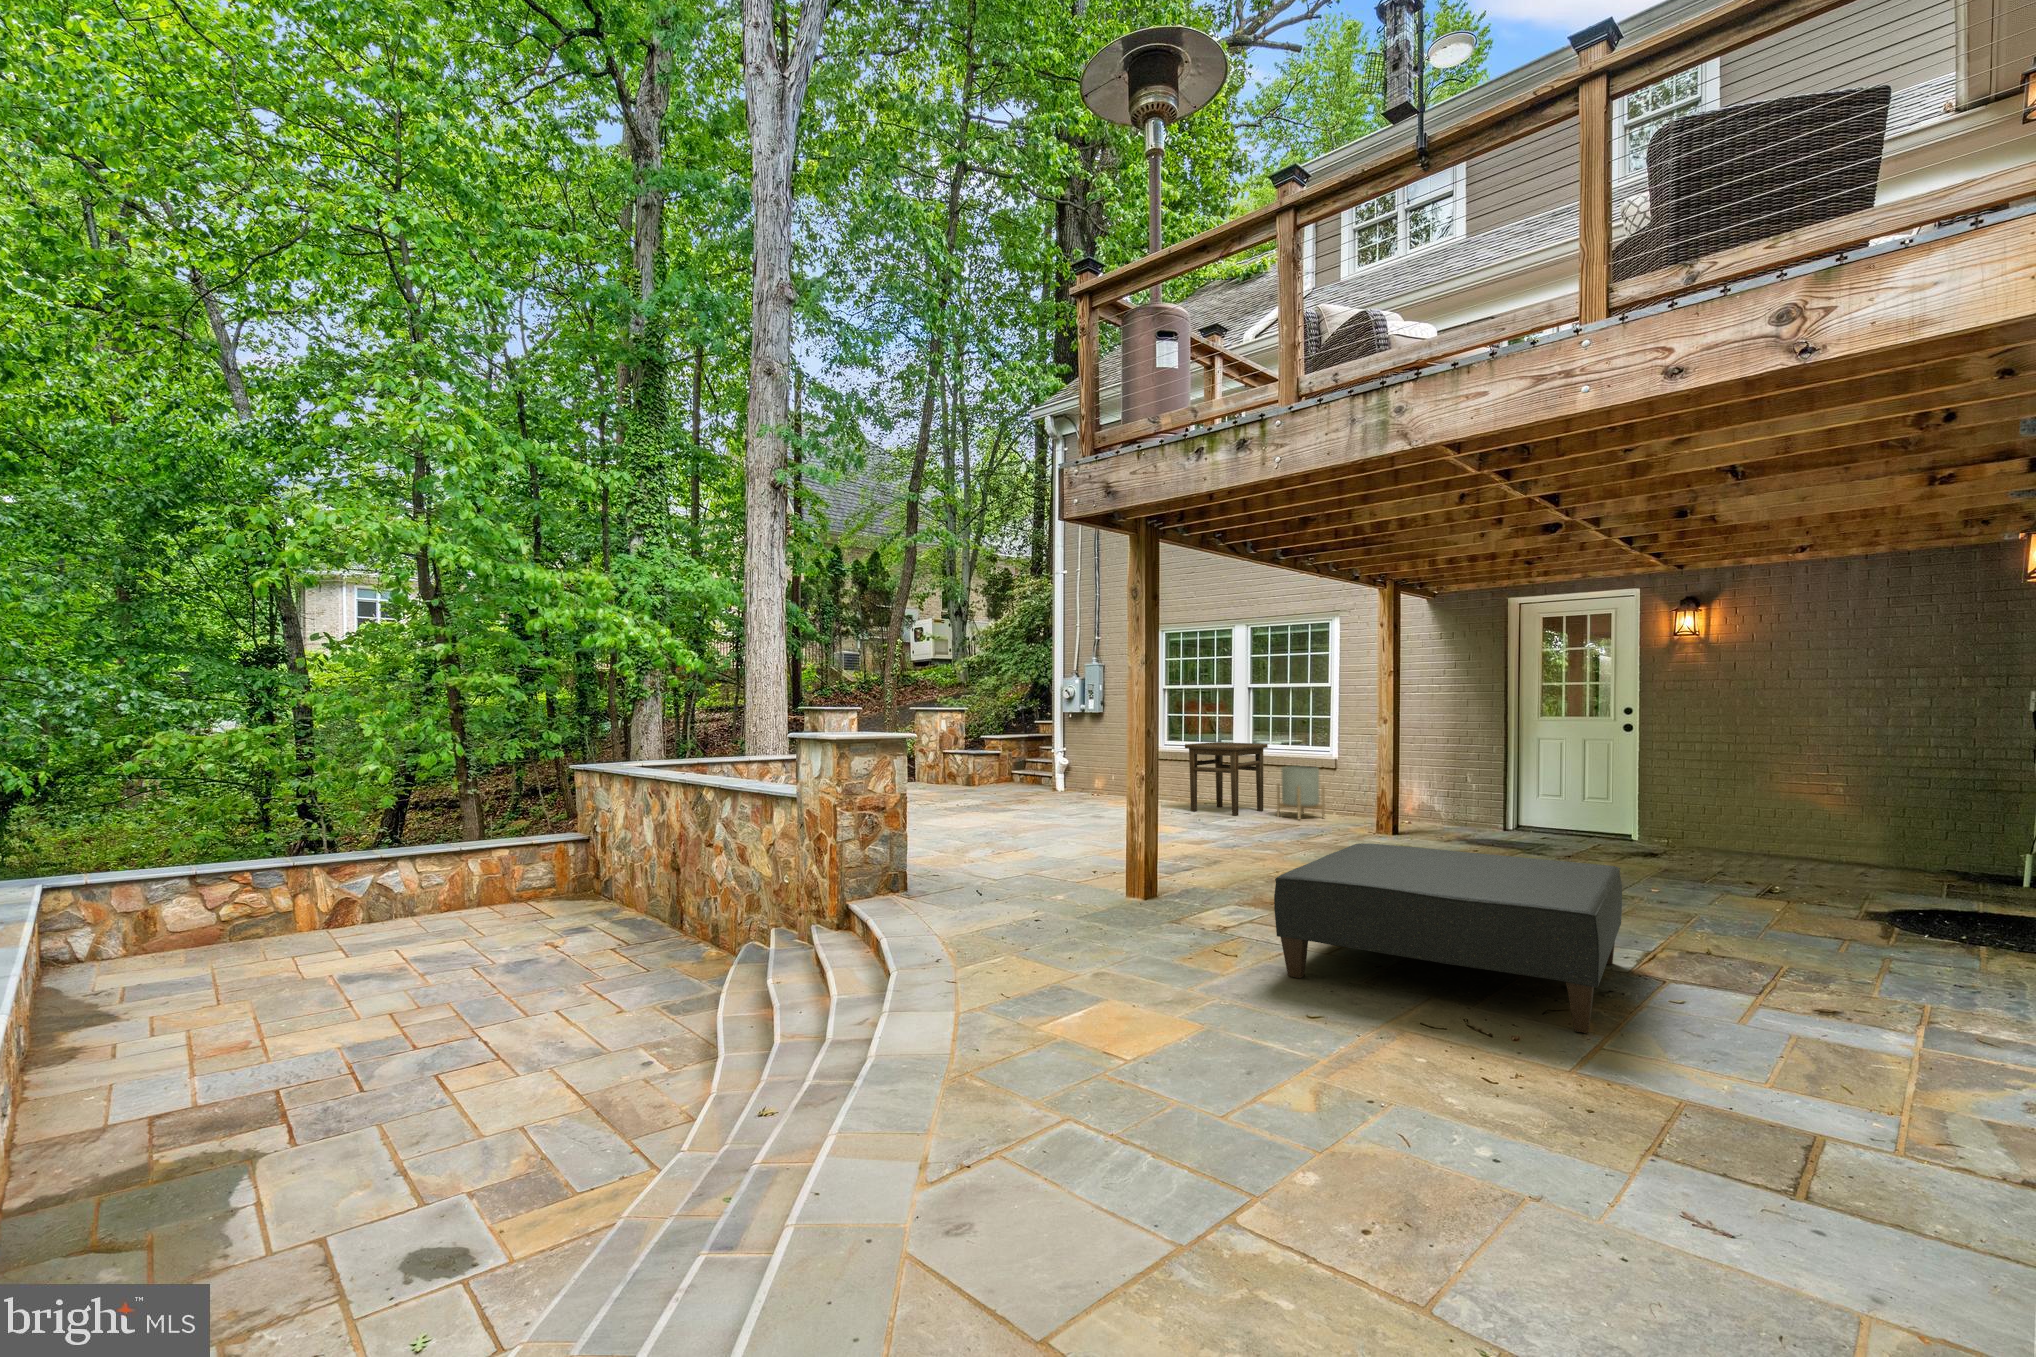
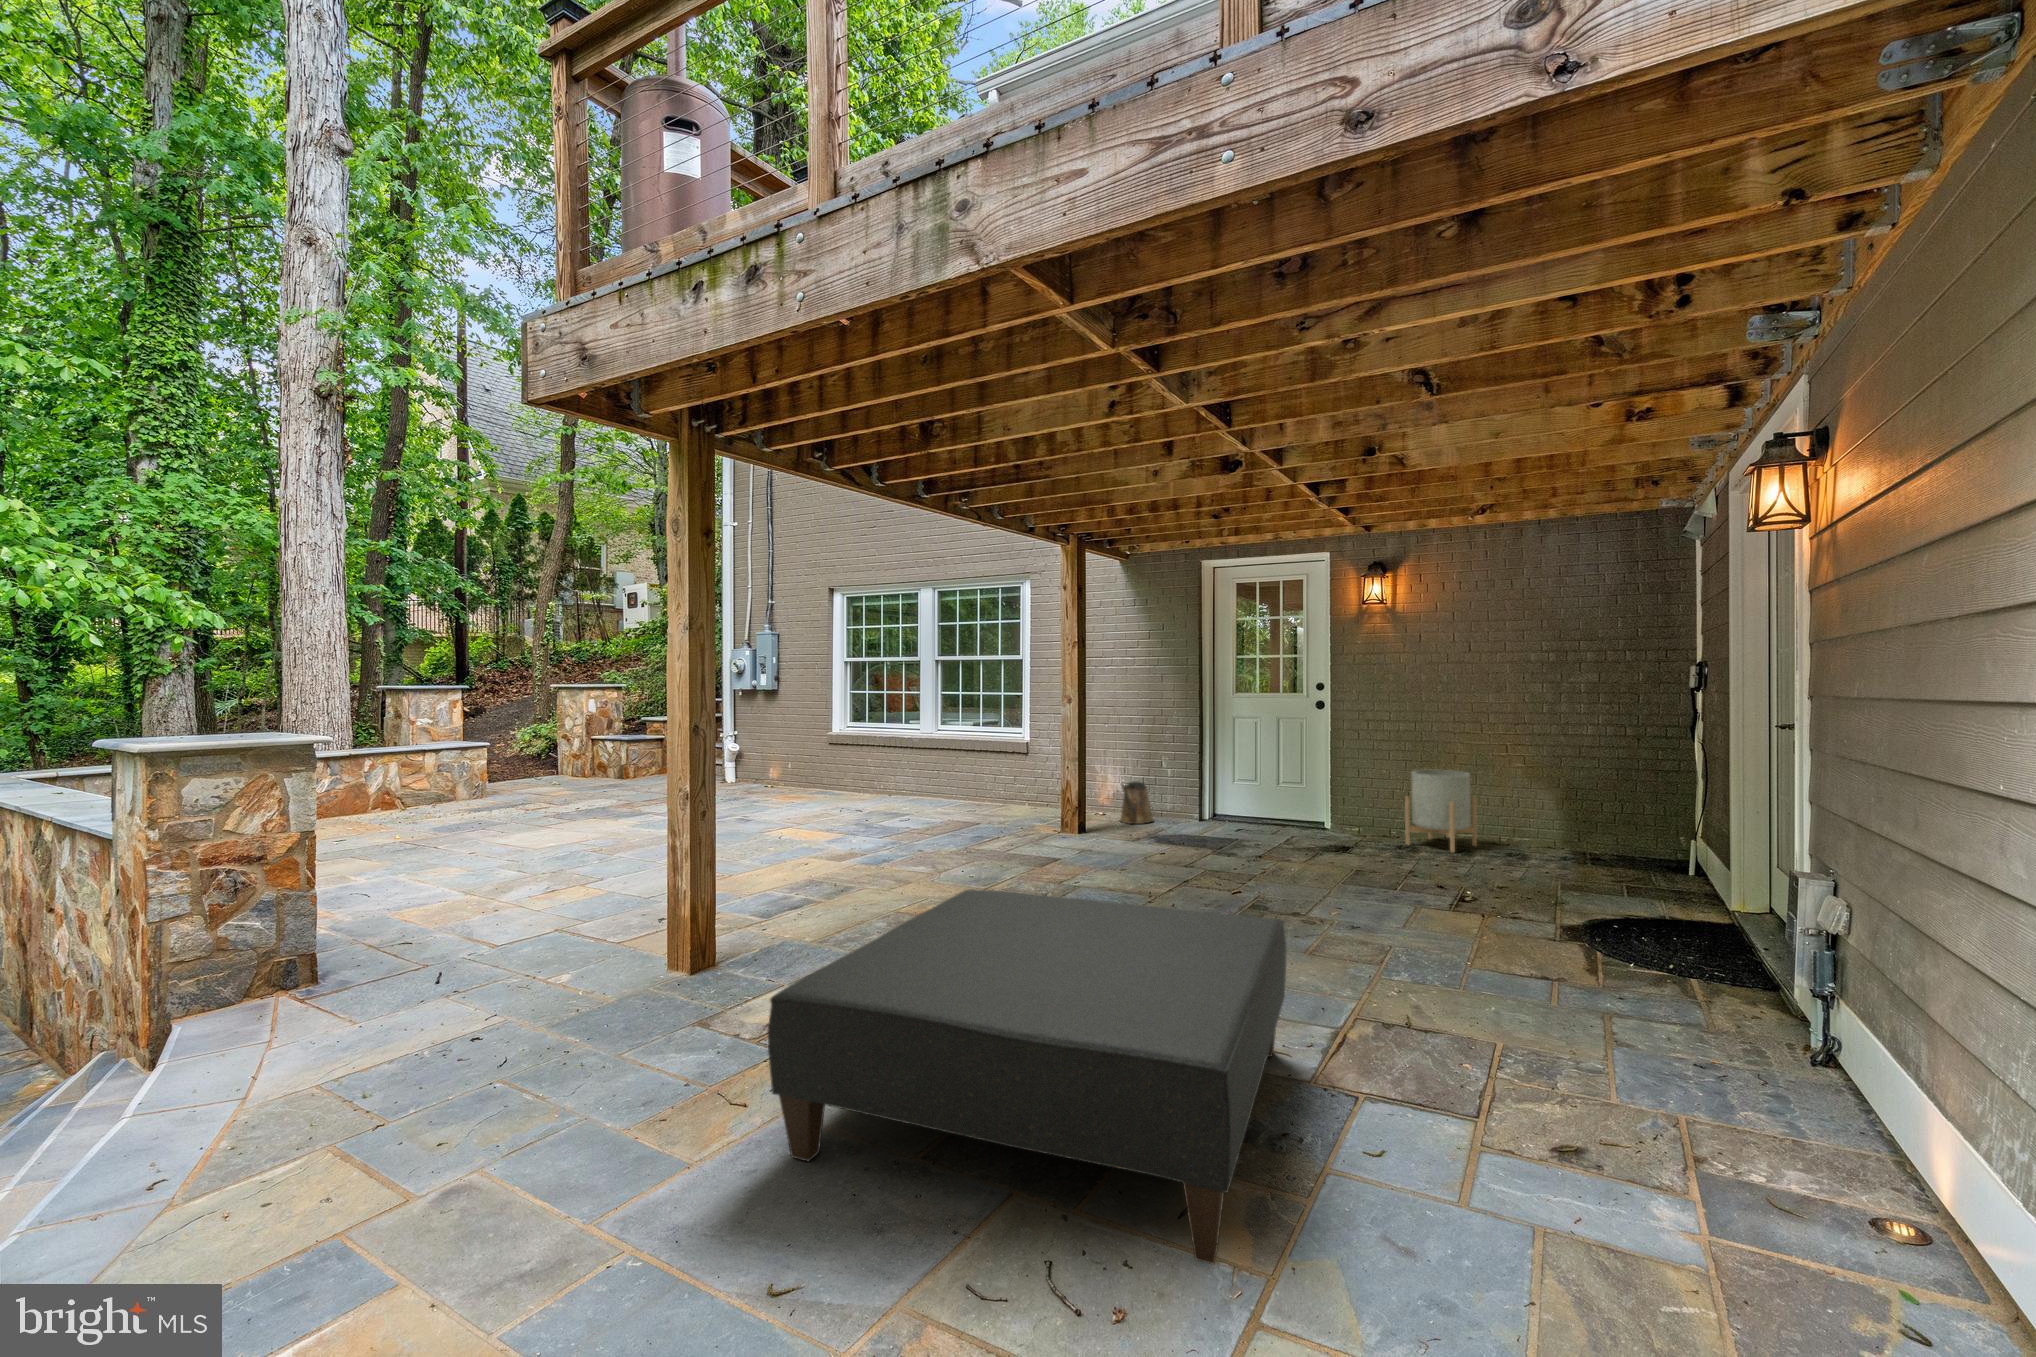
side table: present [1185,742,1268,816] -> none [861,724,957,811]
planter: present [1277,766,1325,820] -> present [1405,770,1477,853]
watering can: none [1429,795,1464,833] -> present [1120,781,1153,824]

